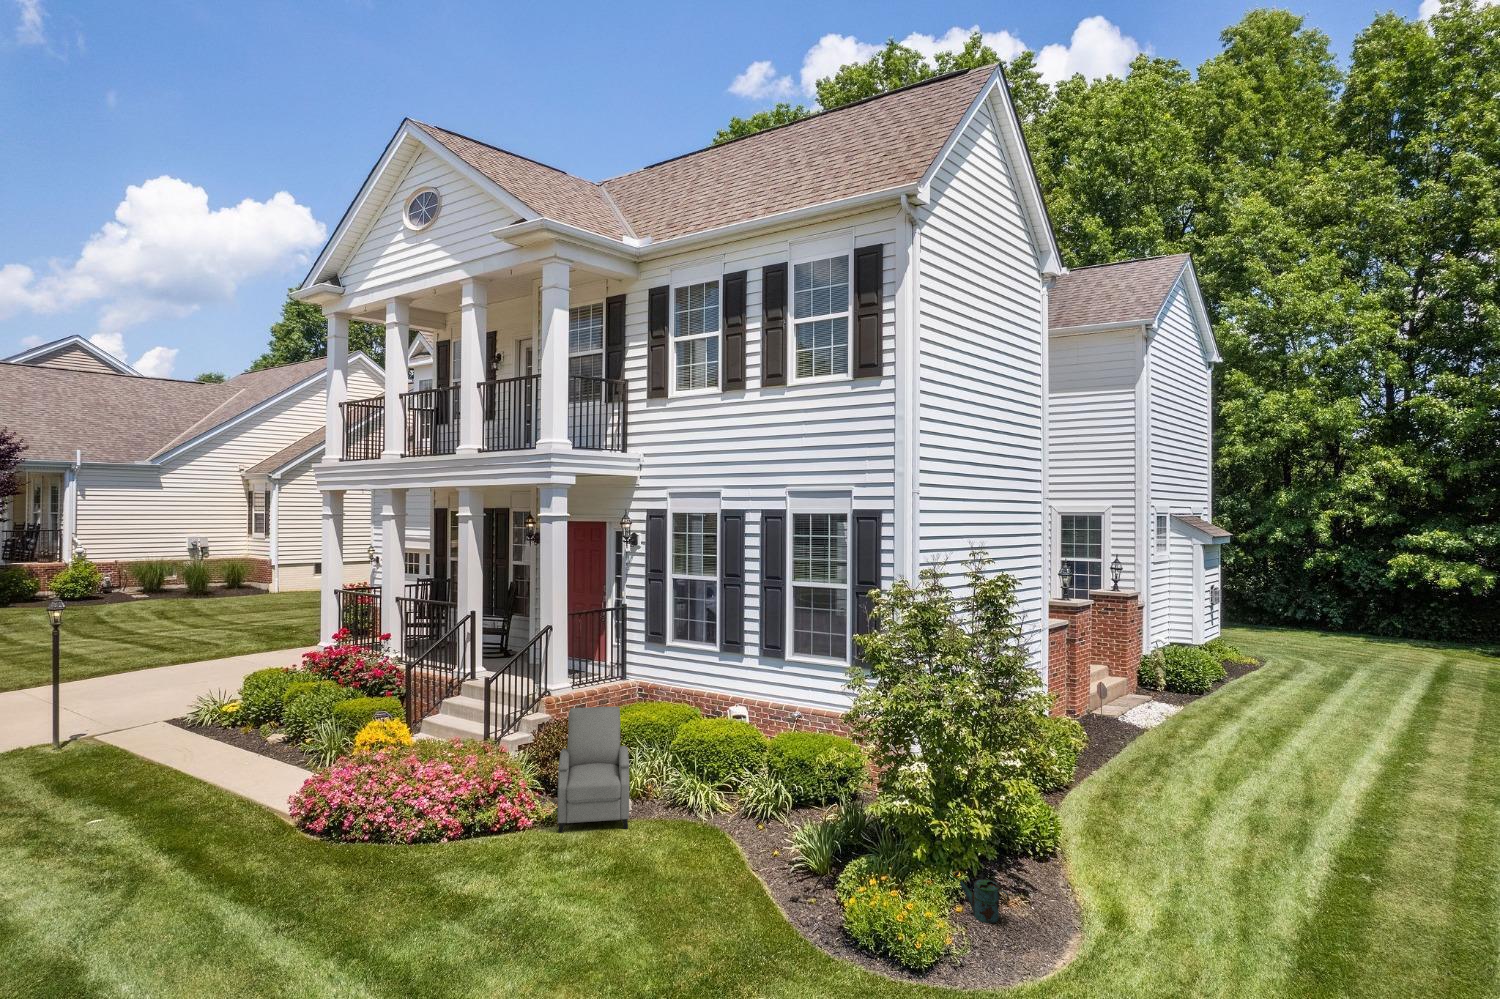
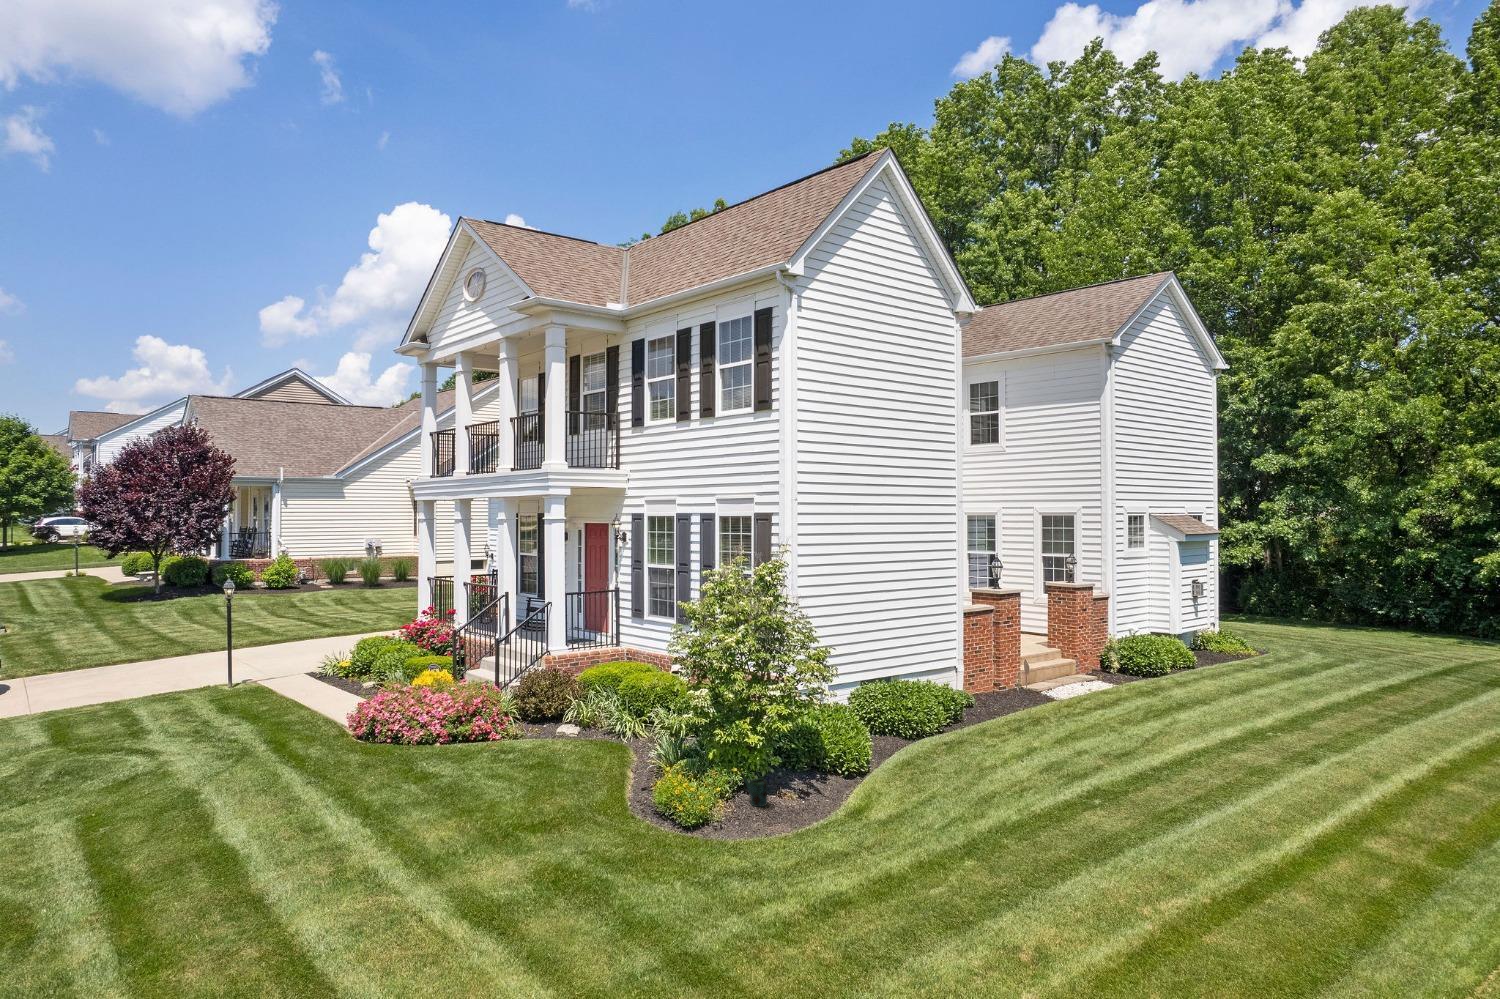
chair: present [558,707,629,833] -> none [514,660,576,744]

